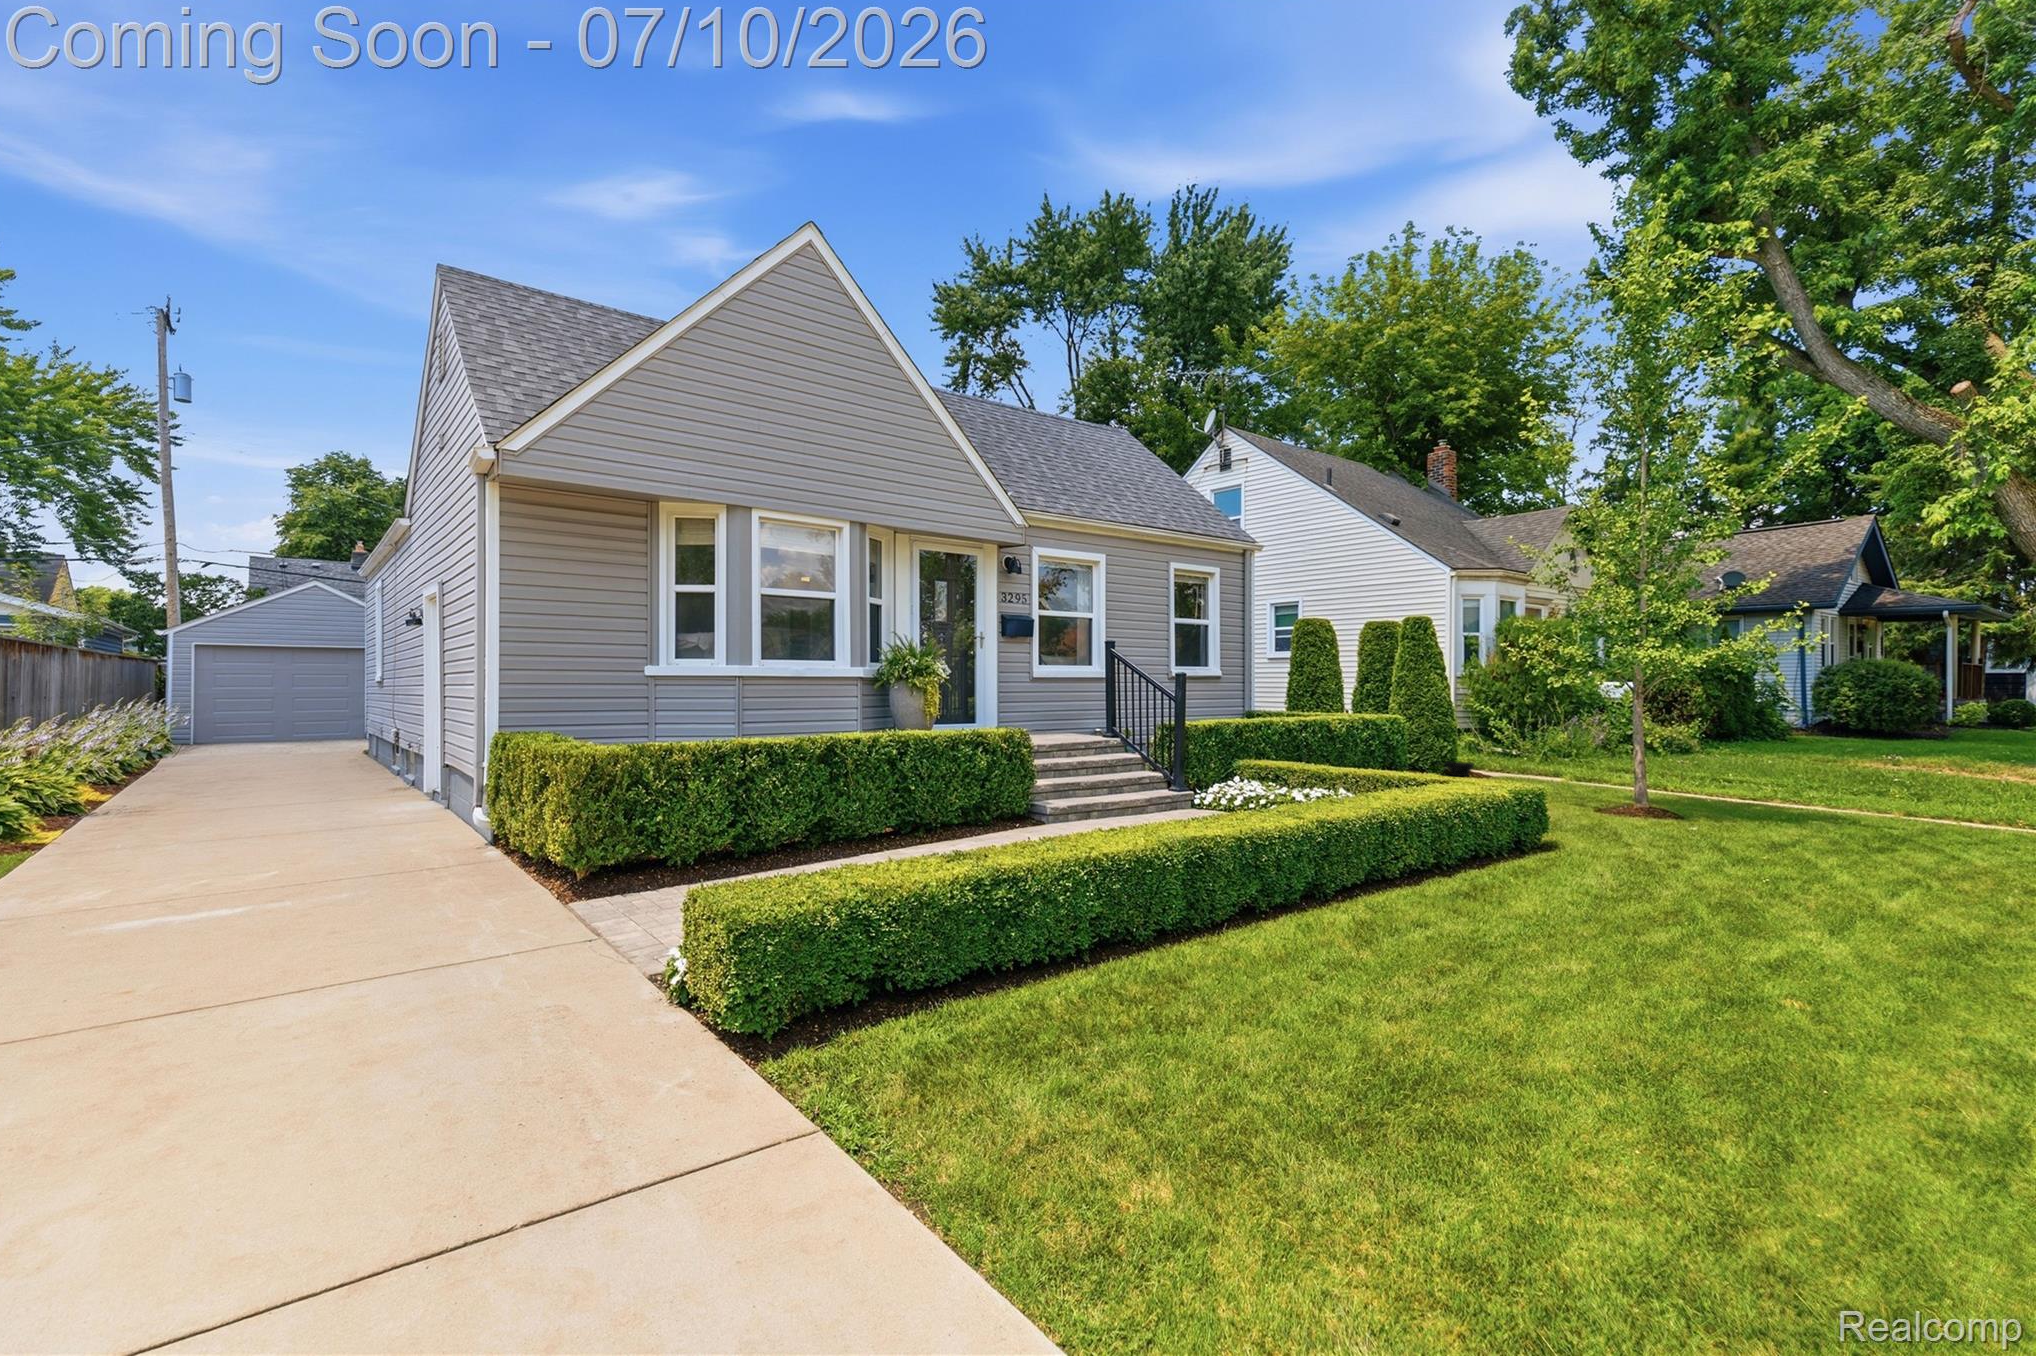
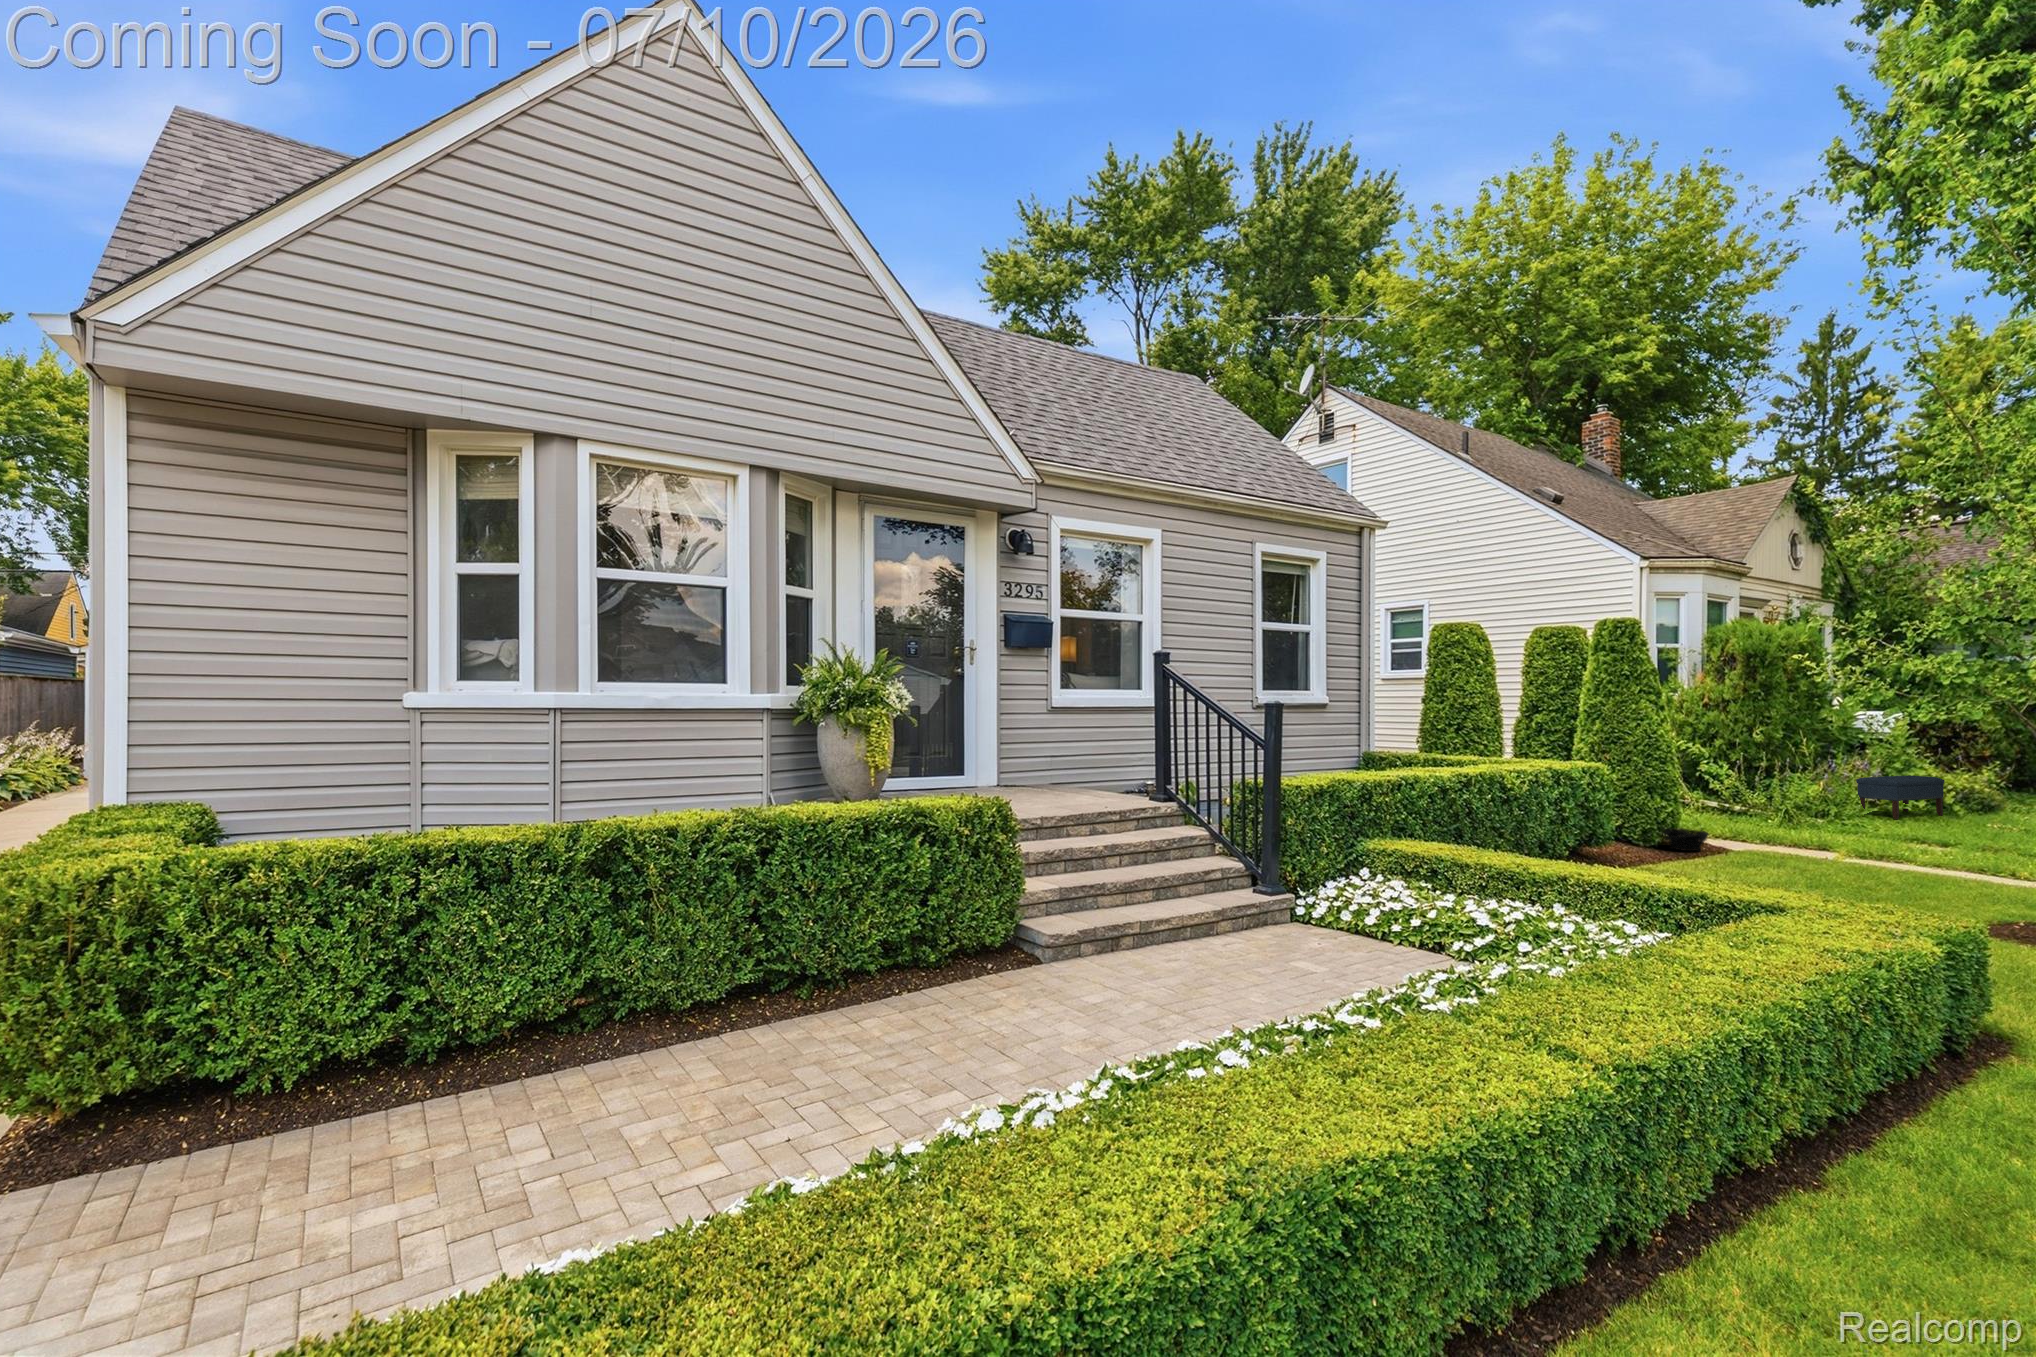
bench: none [1590,727,1648,757] -> present [1856,775,1945,819]

